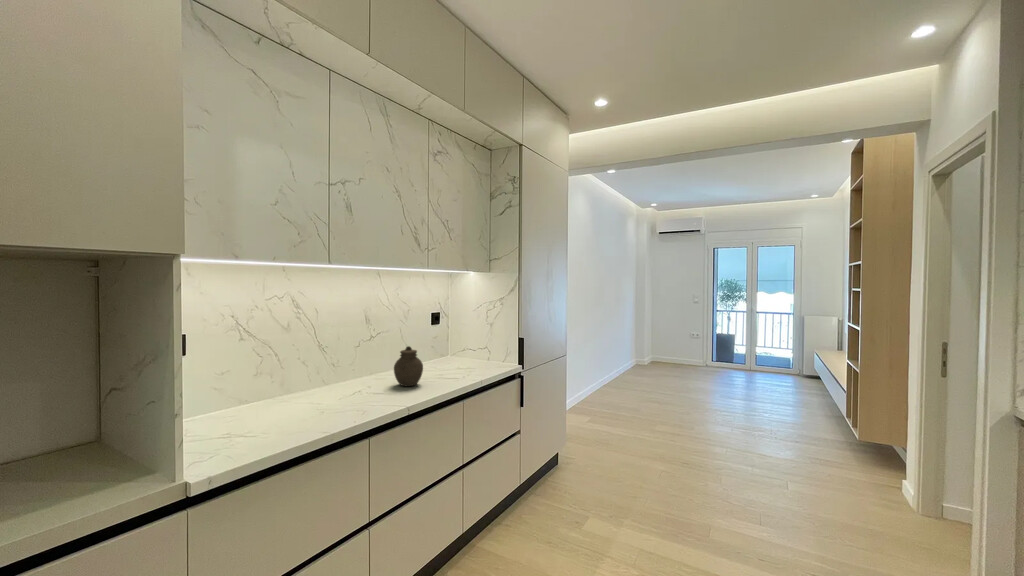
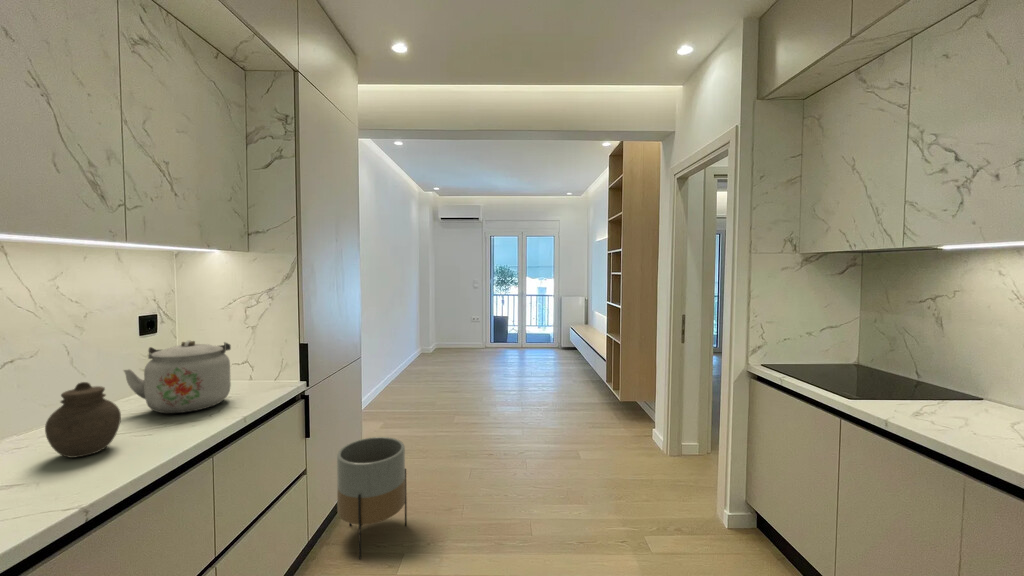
kettle: none [424,329,477,373] -> present [124,341,231,413]
planter: none [542,420,596,510] -> present [337,437,407,559]

